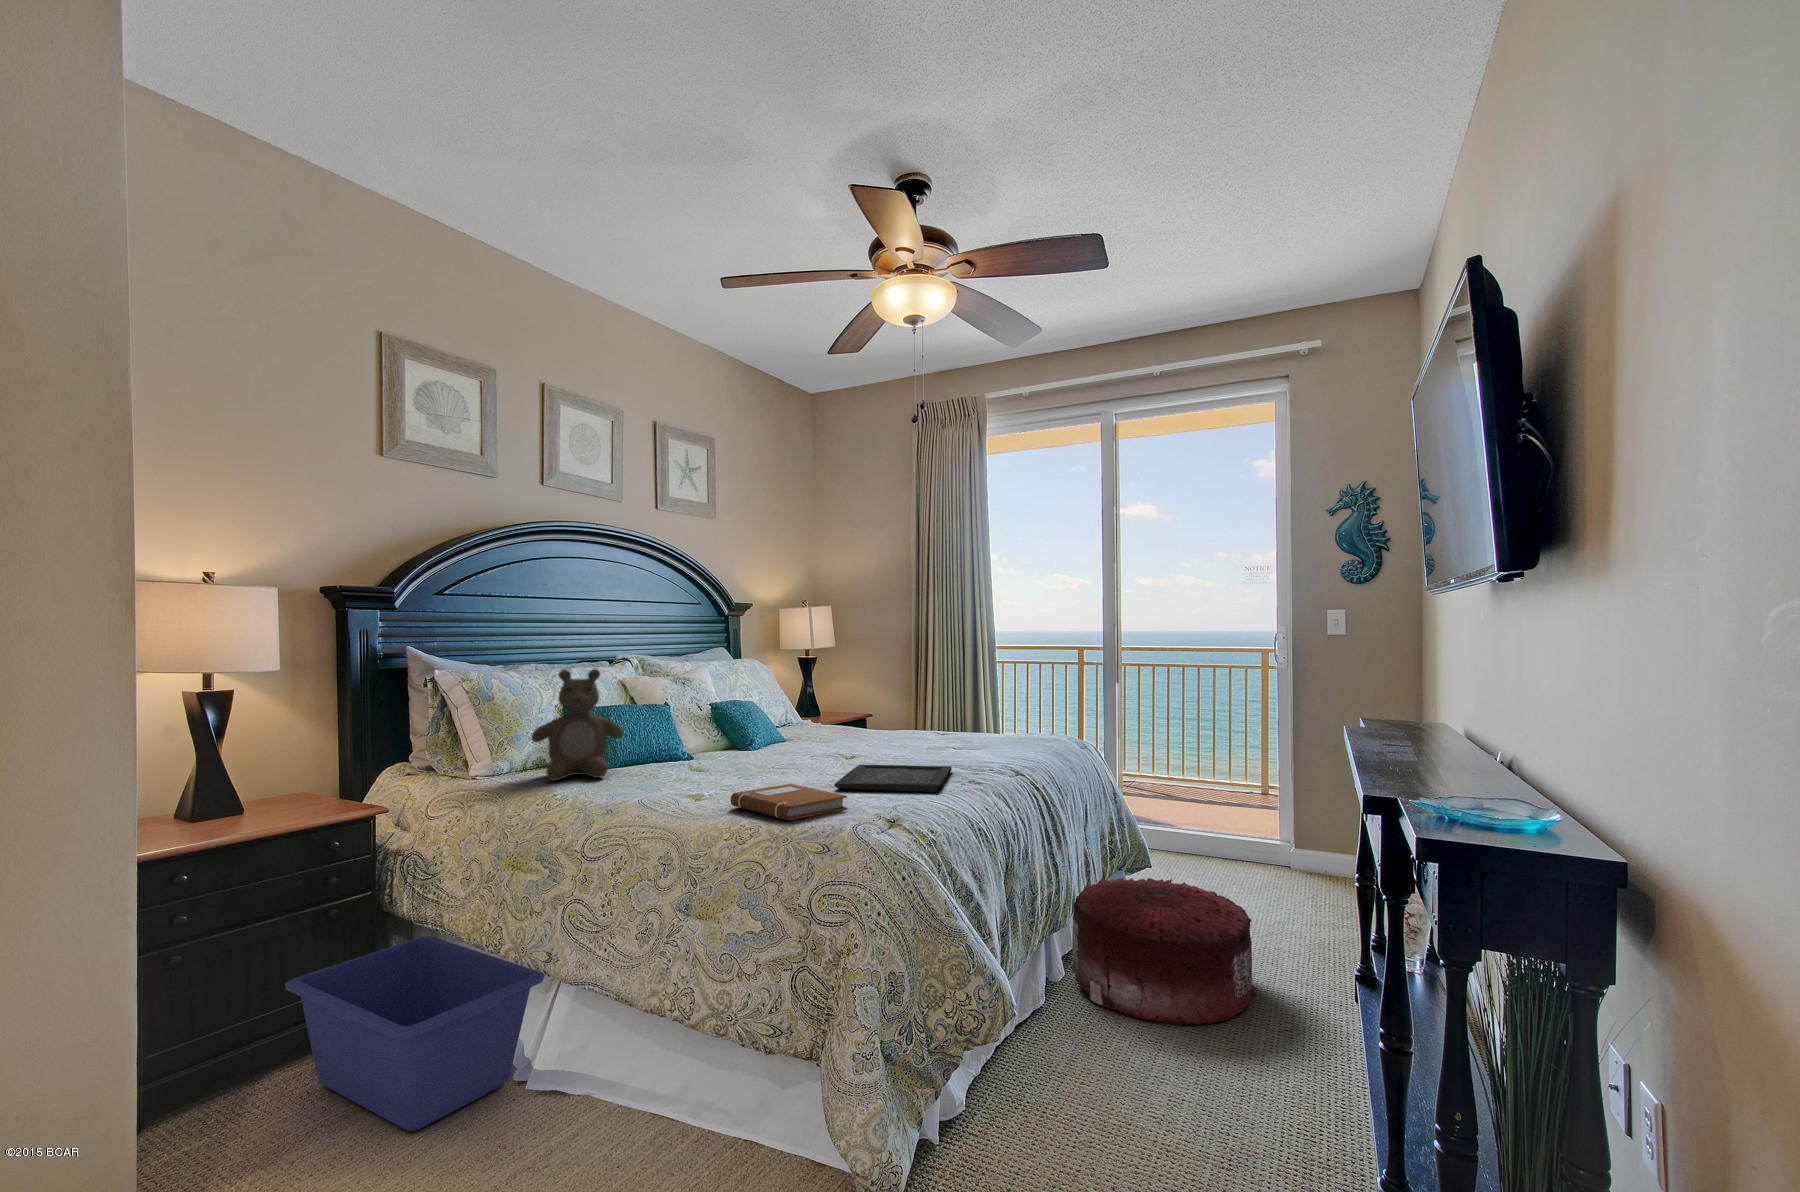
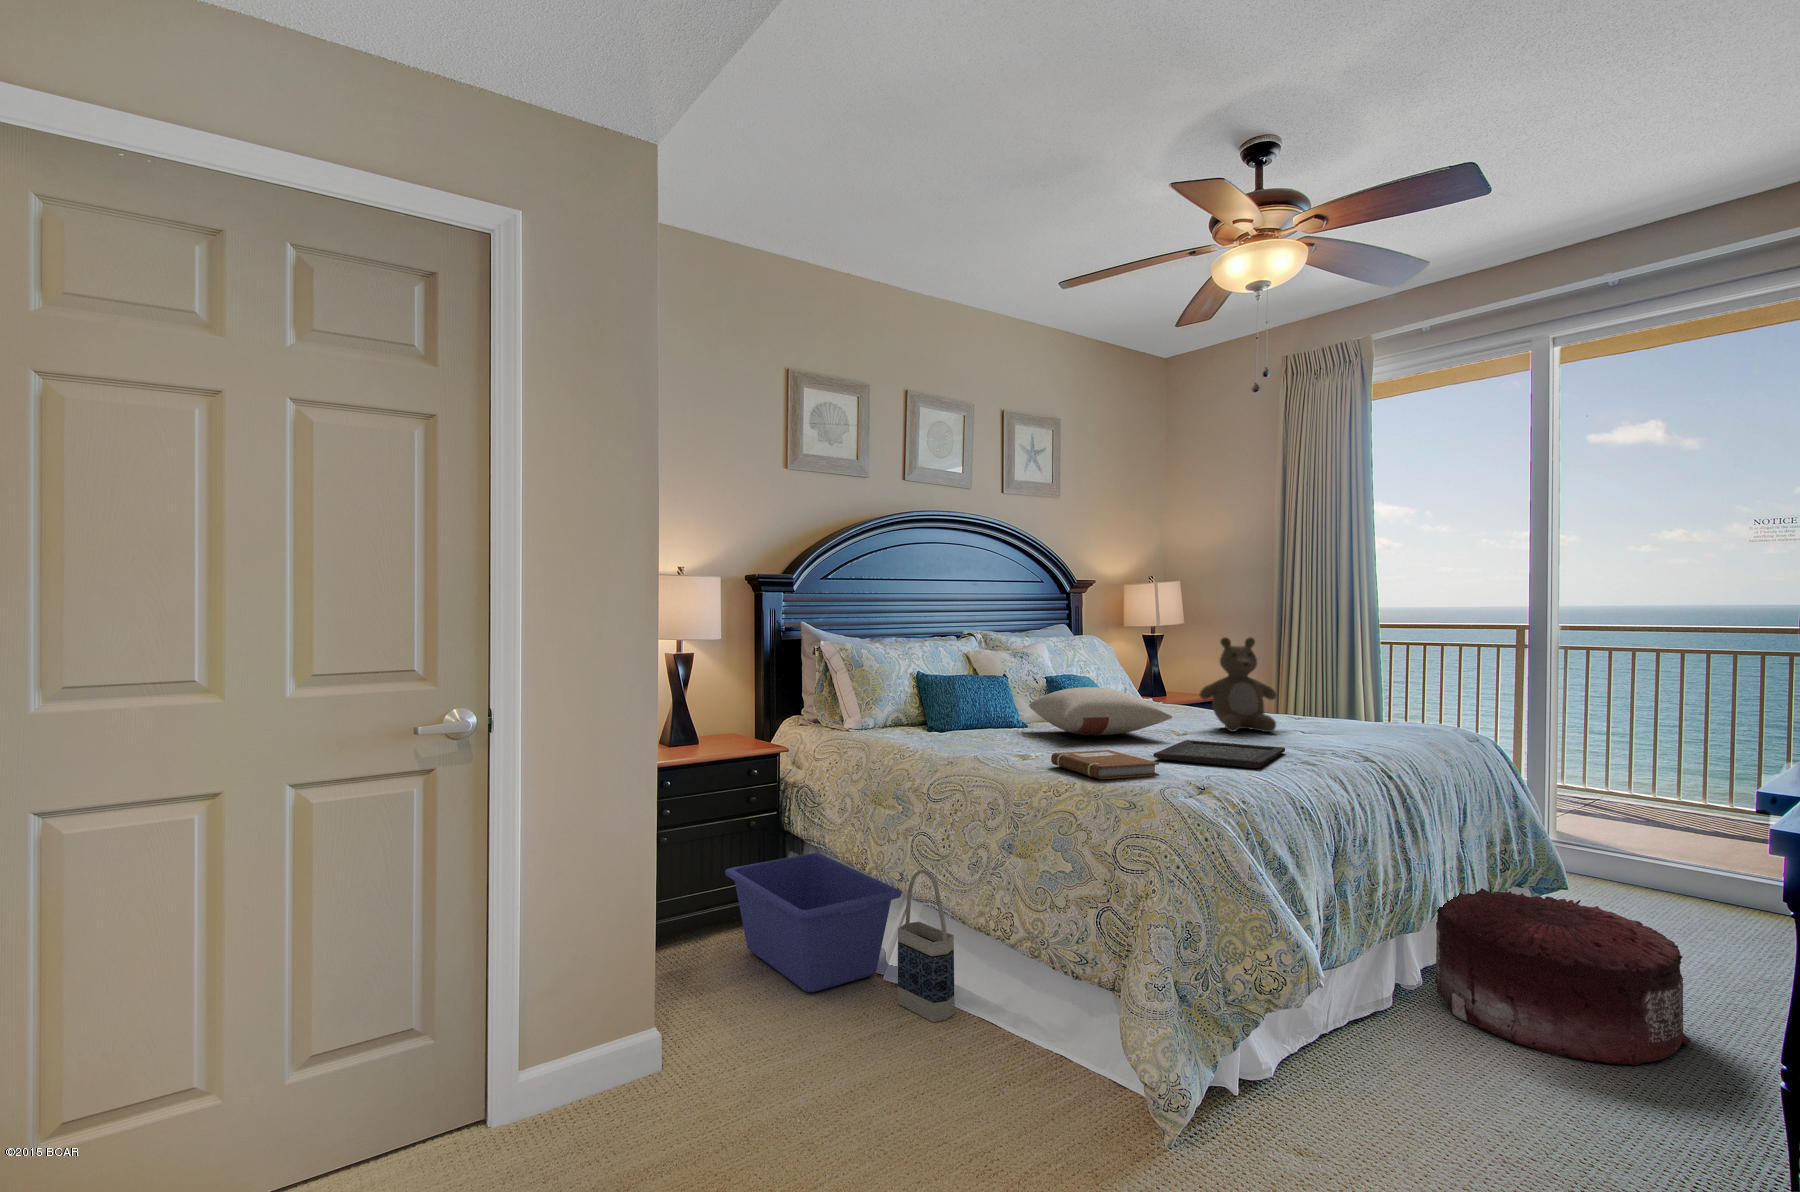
teddy bear: present [531,669,624,780] -> present [1200,637,1277,732]
pillow: none [694,714,844,765] -> present [1029,687,1172,736]
bag: none [539,947,614,1135] -> present [898,870,955,1022]

